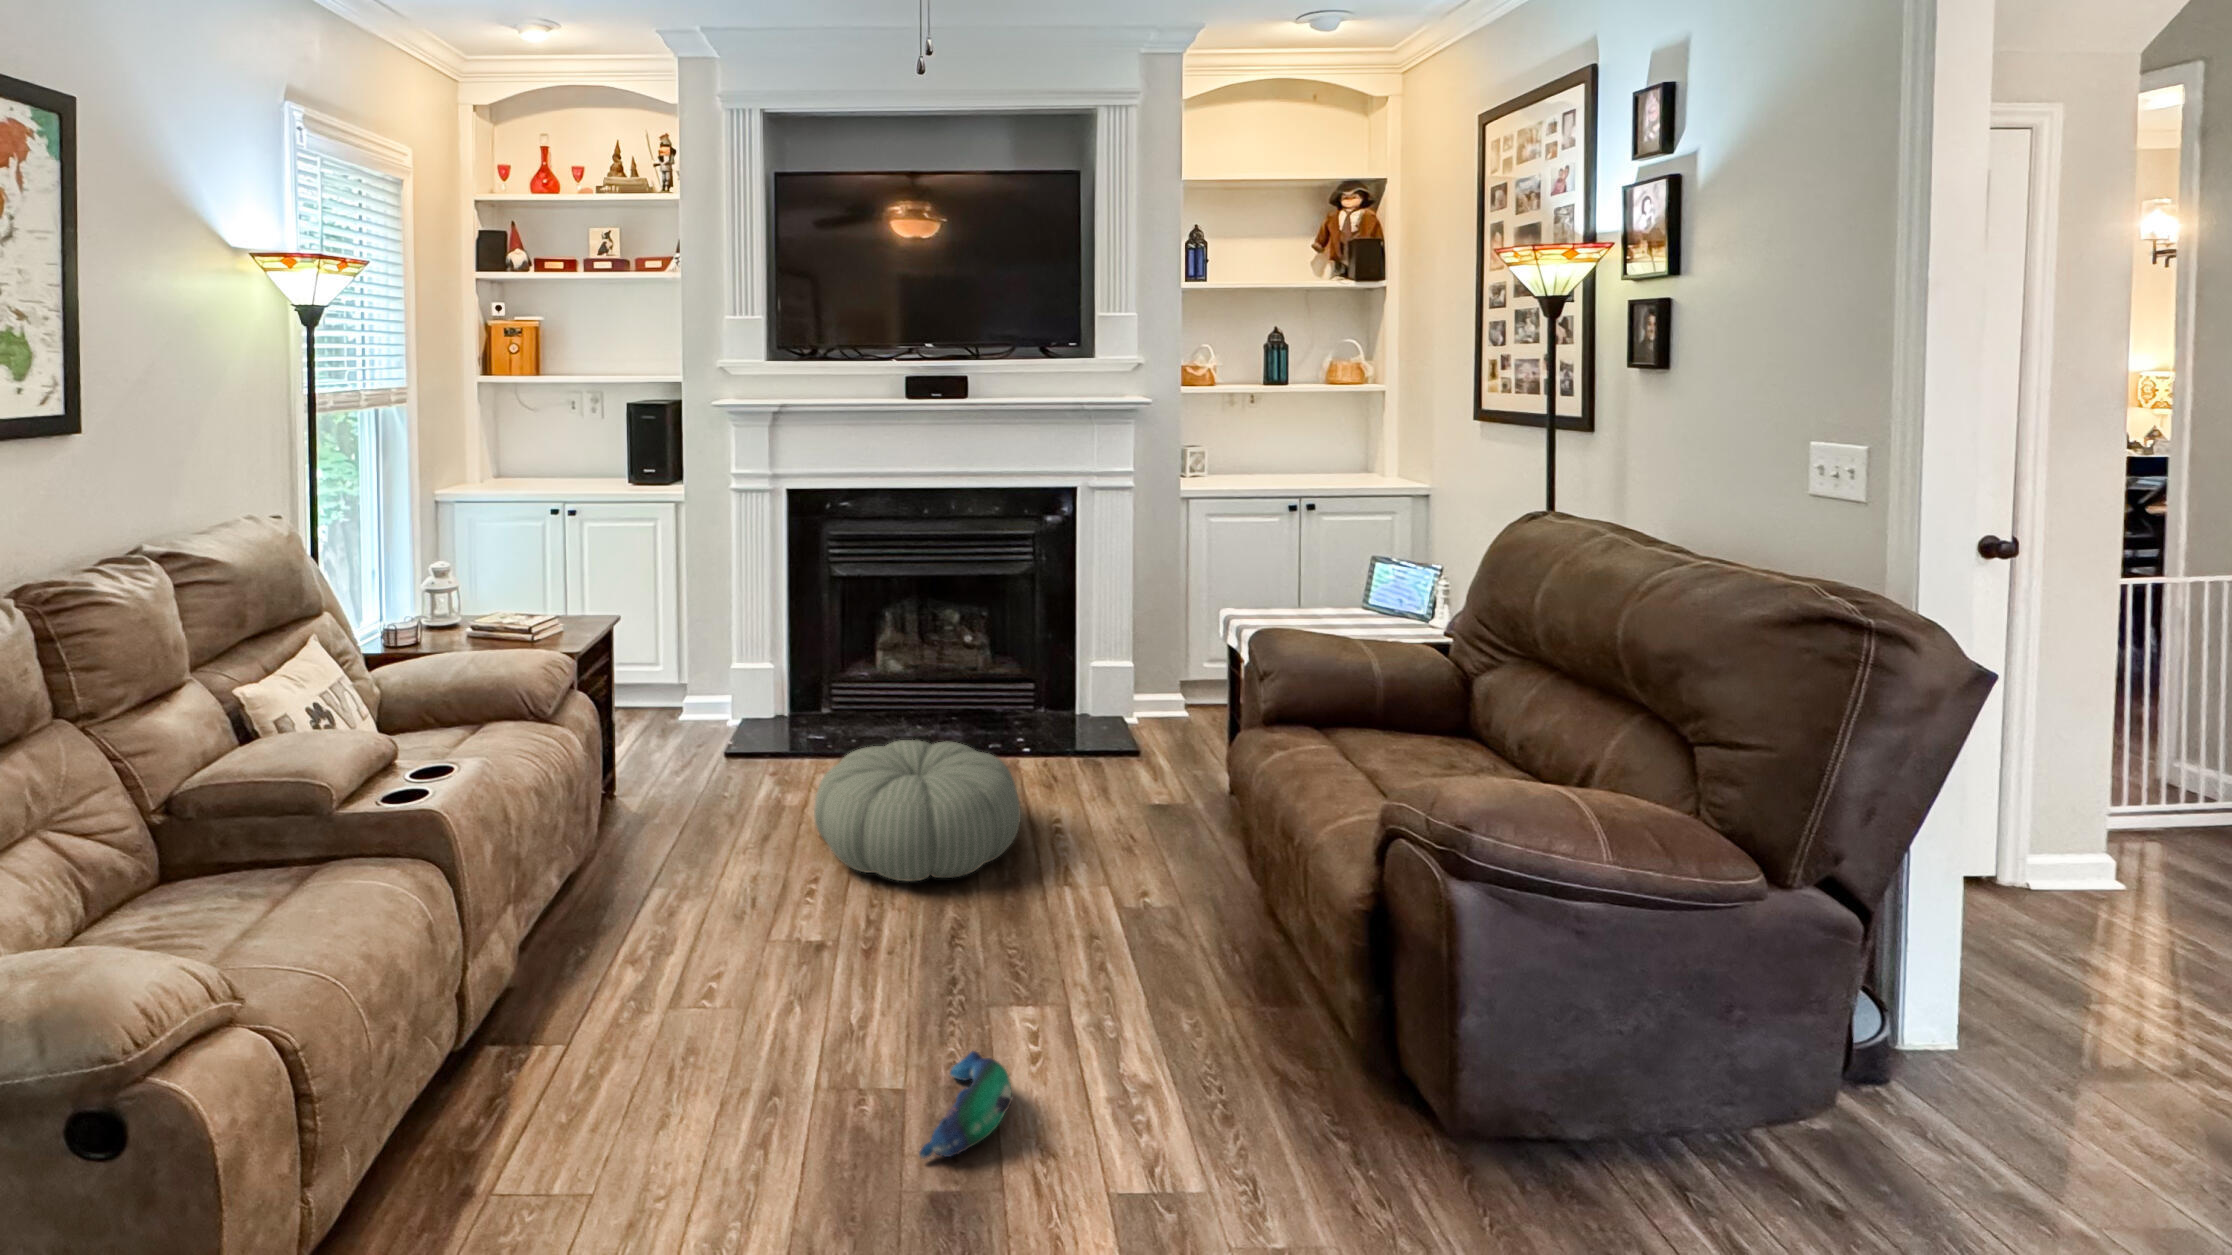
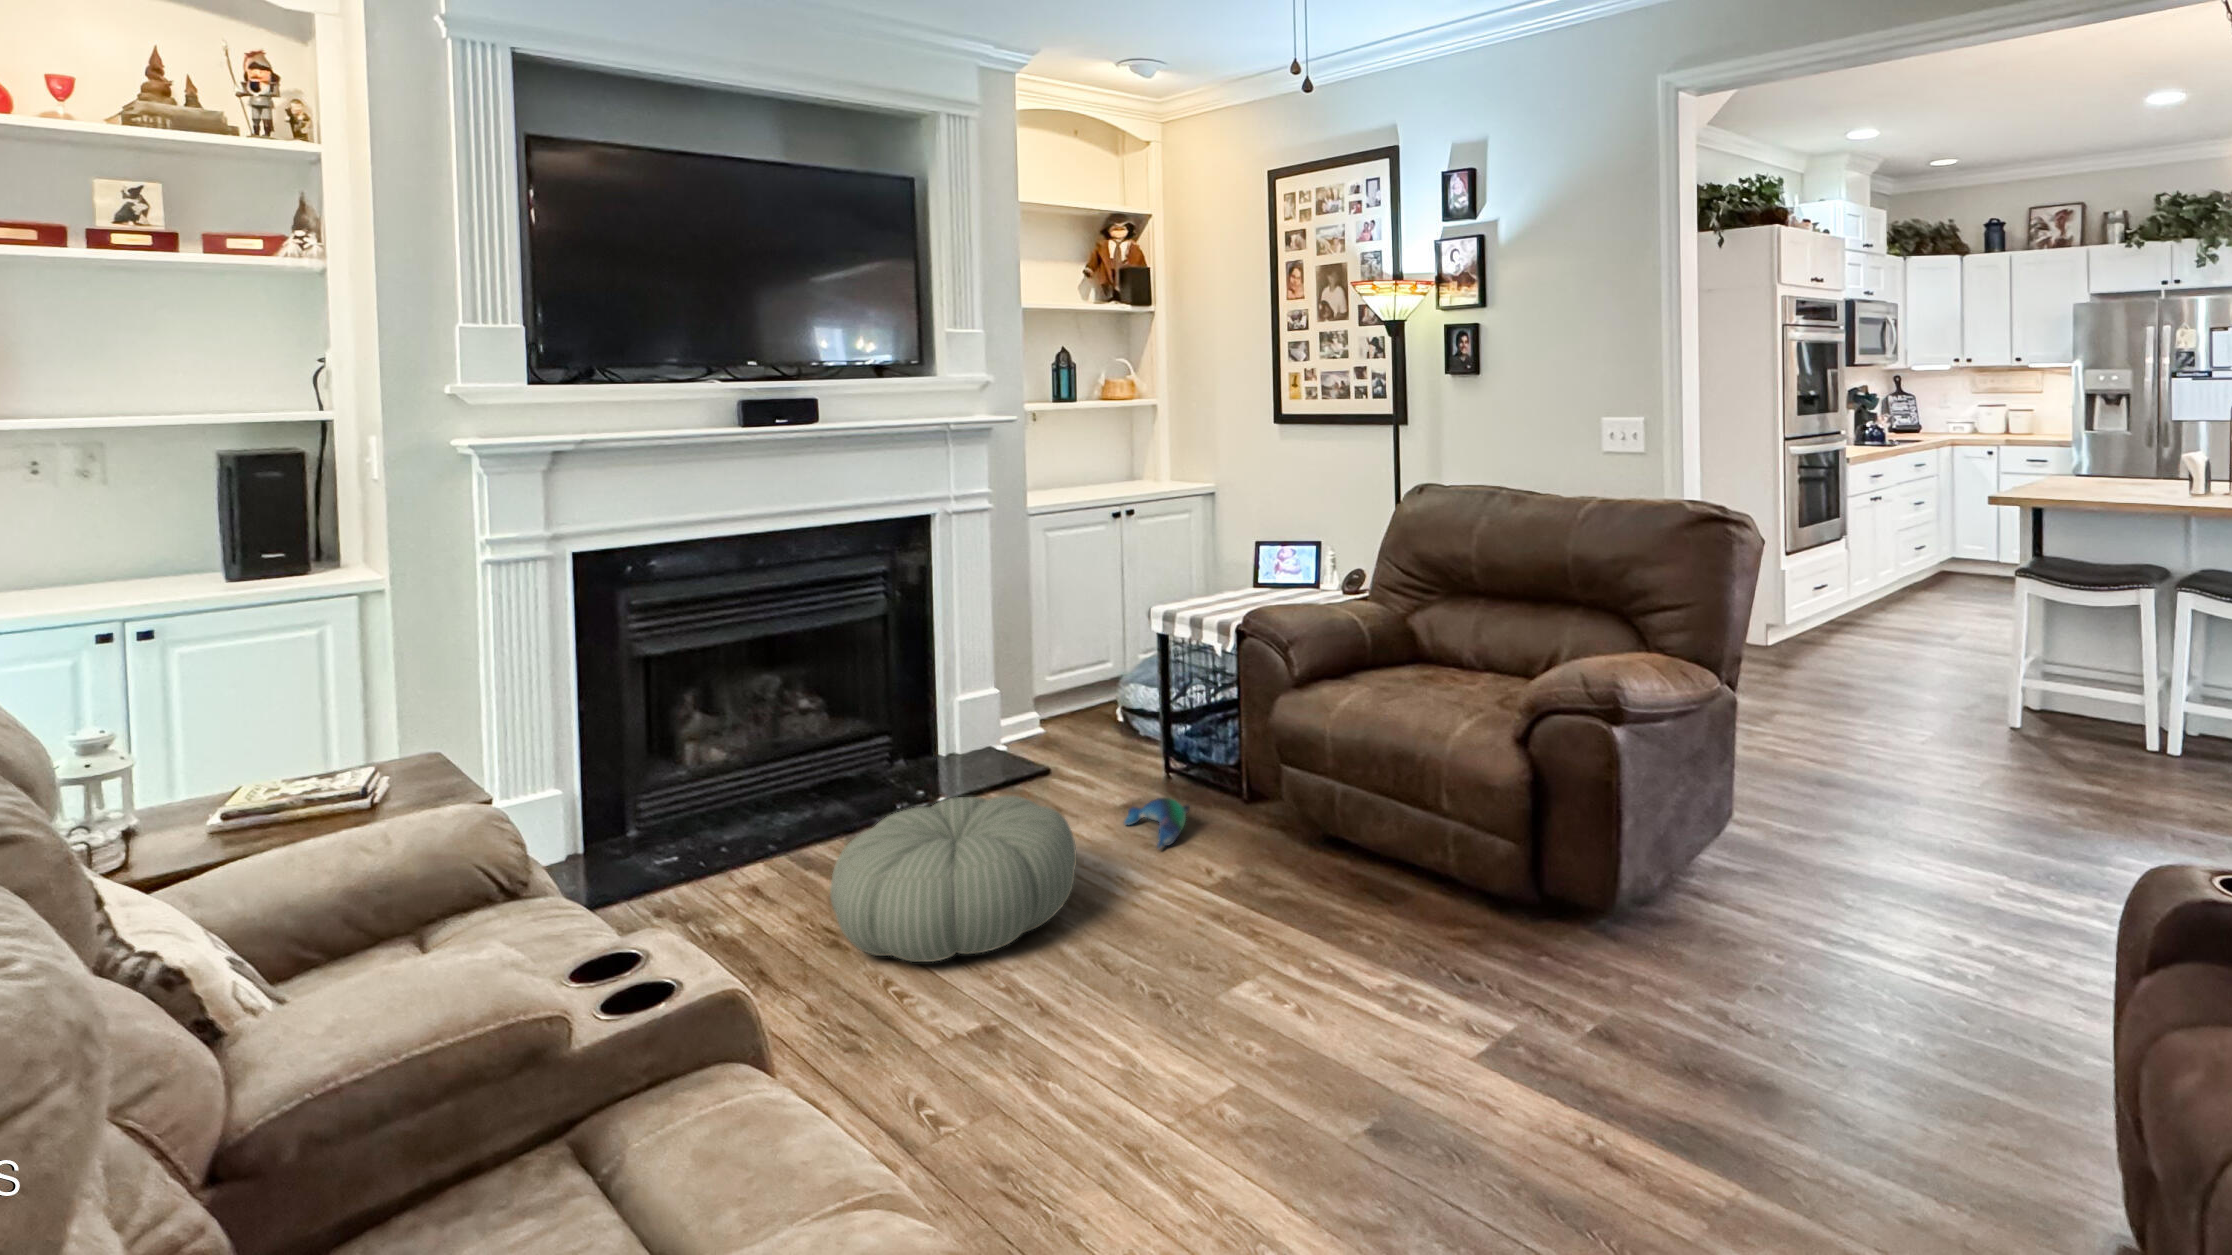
plush toy: present [919,1051,1012,1158] -> present [1124,798,1190,849]

